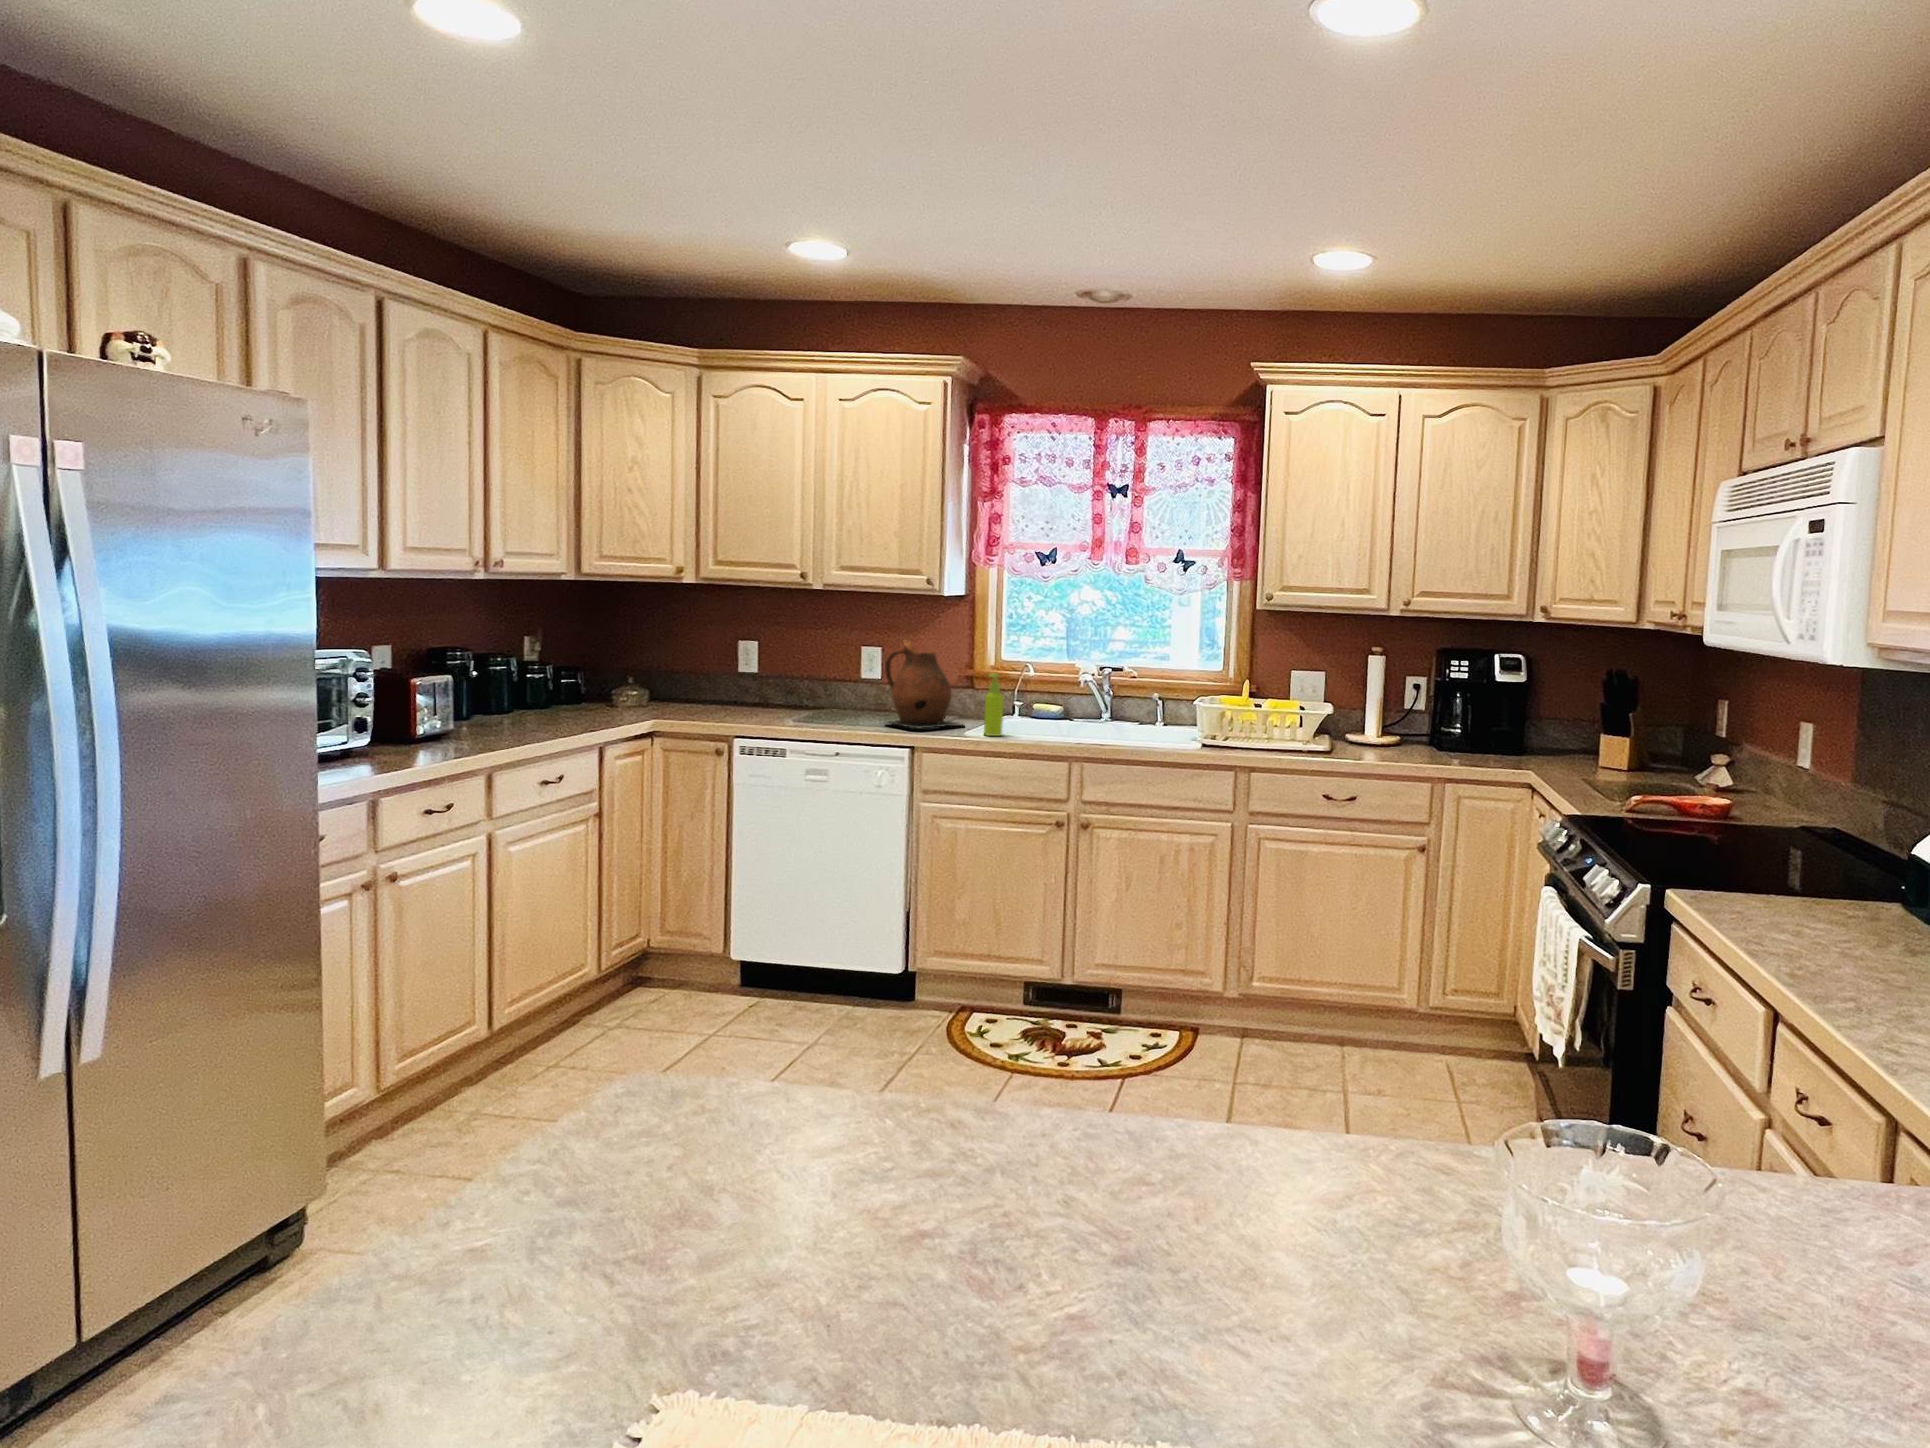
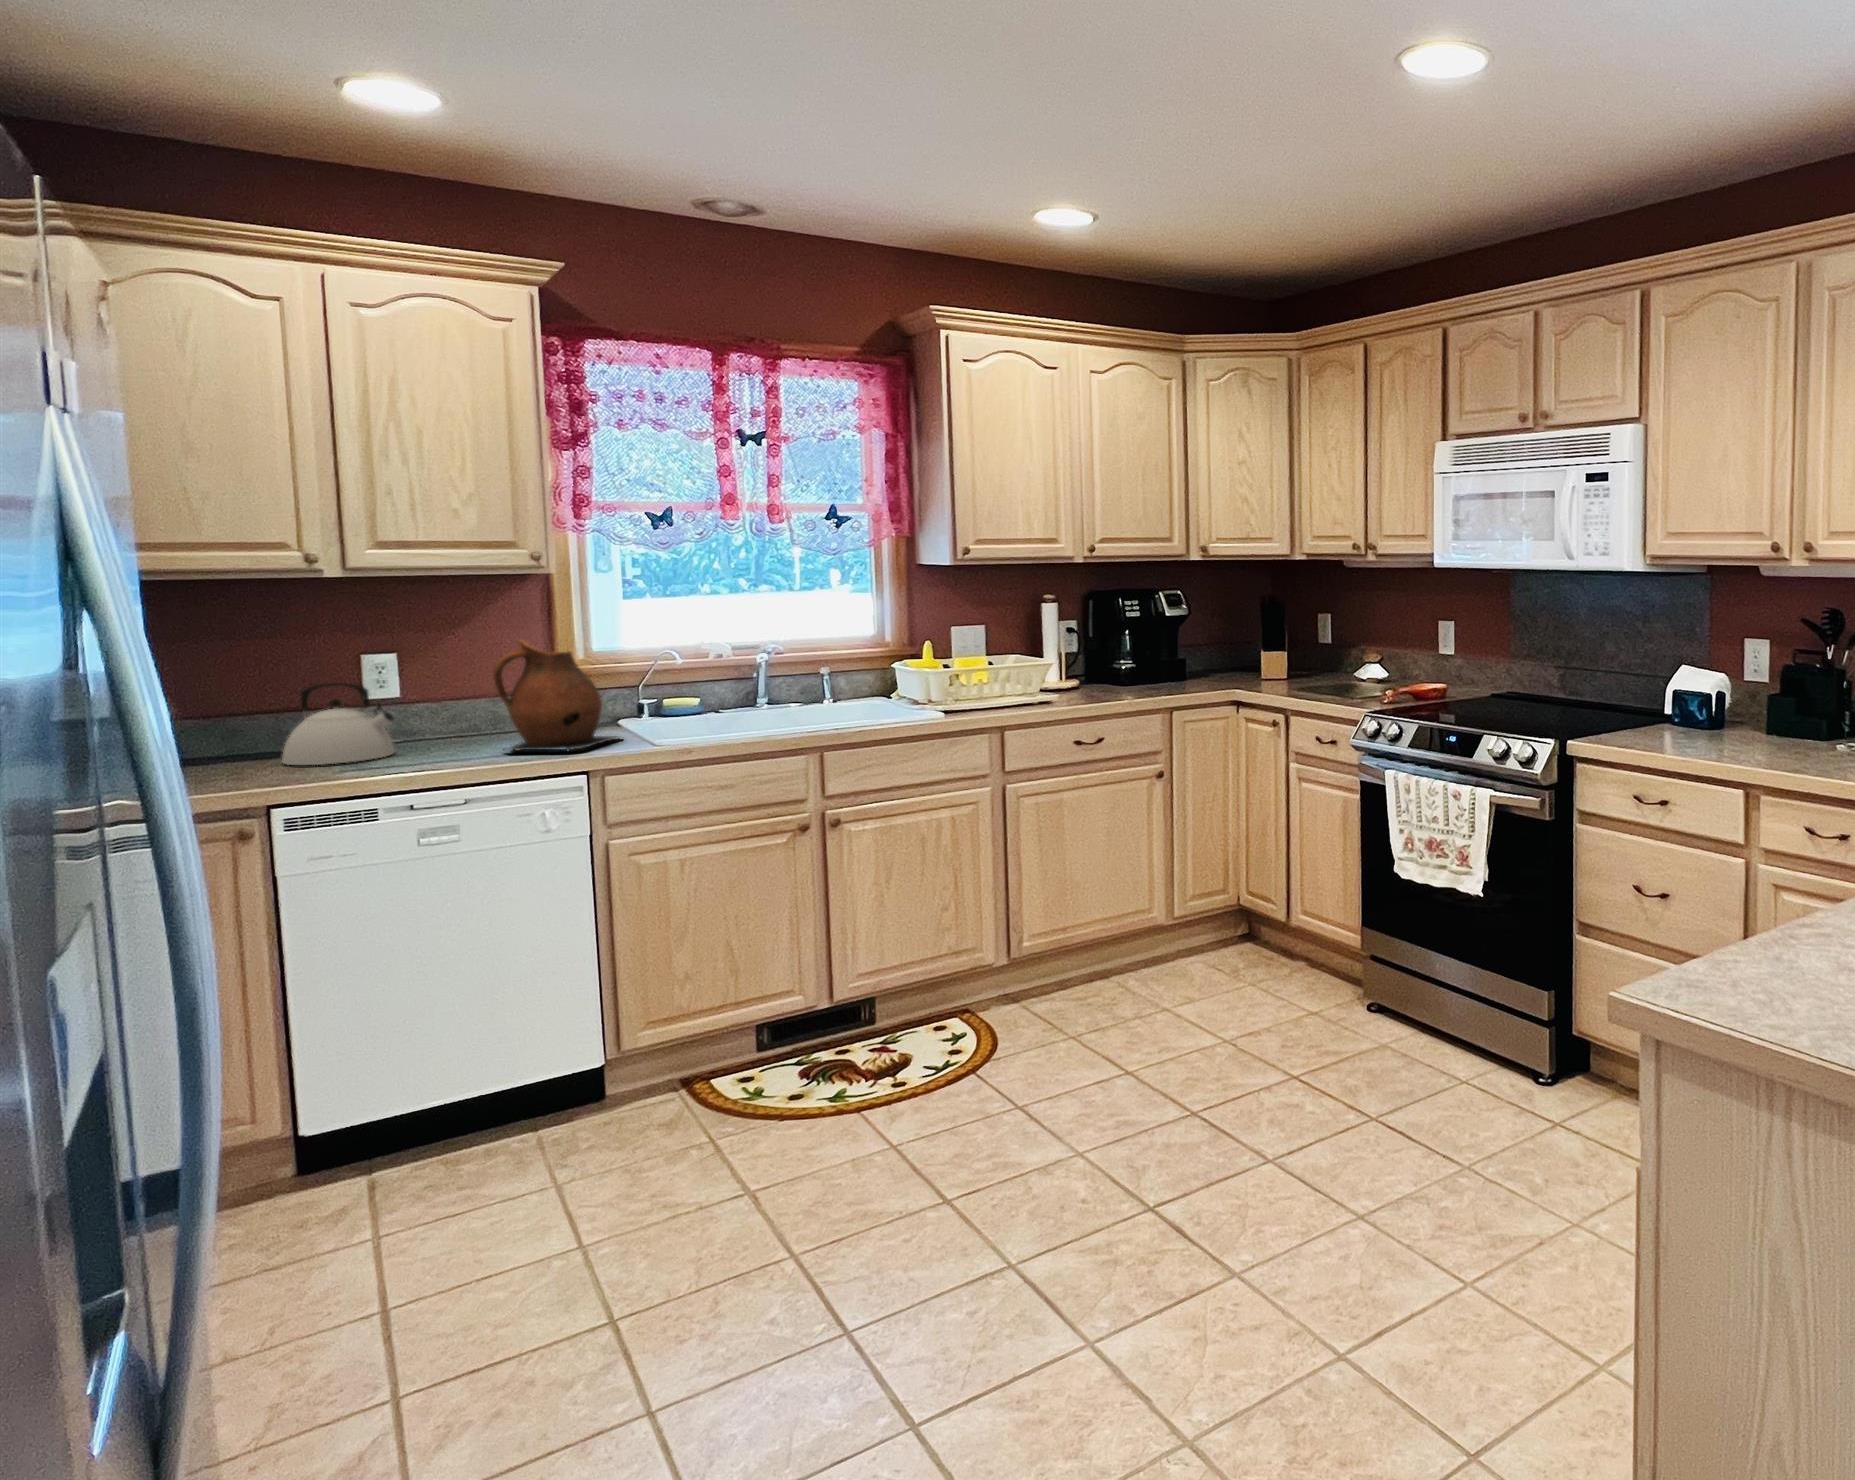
kettle: none [781,659,844,716] -> present [282,682,394,765]
soap dispenser: present [984,674,1004,736] -> none [671,666,699,743]

